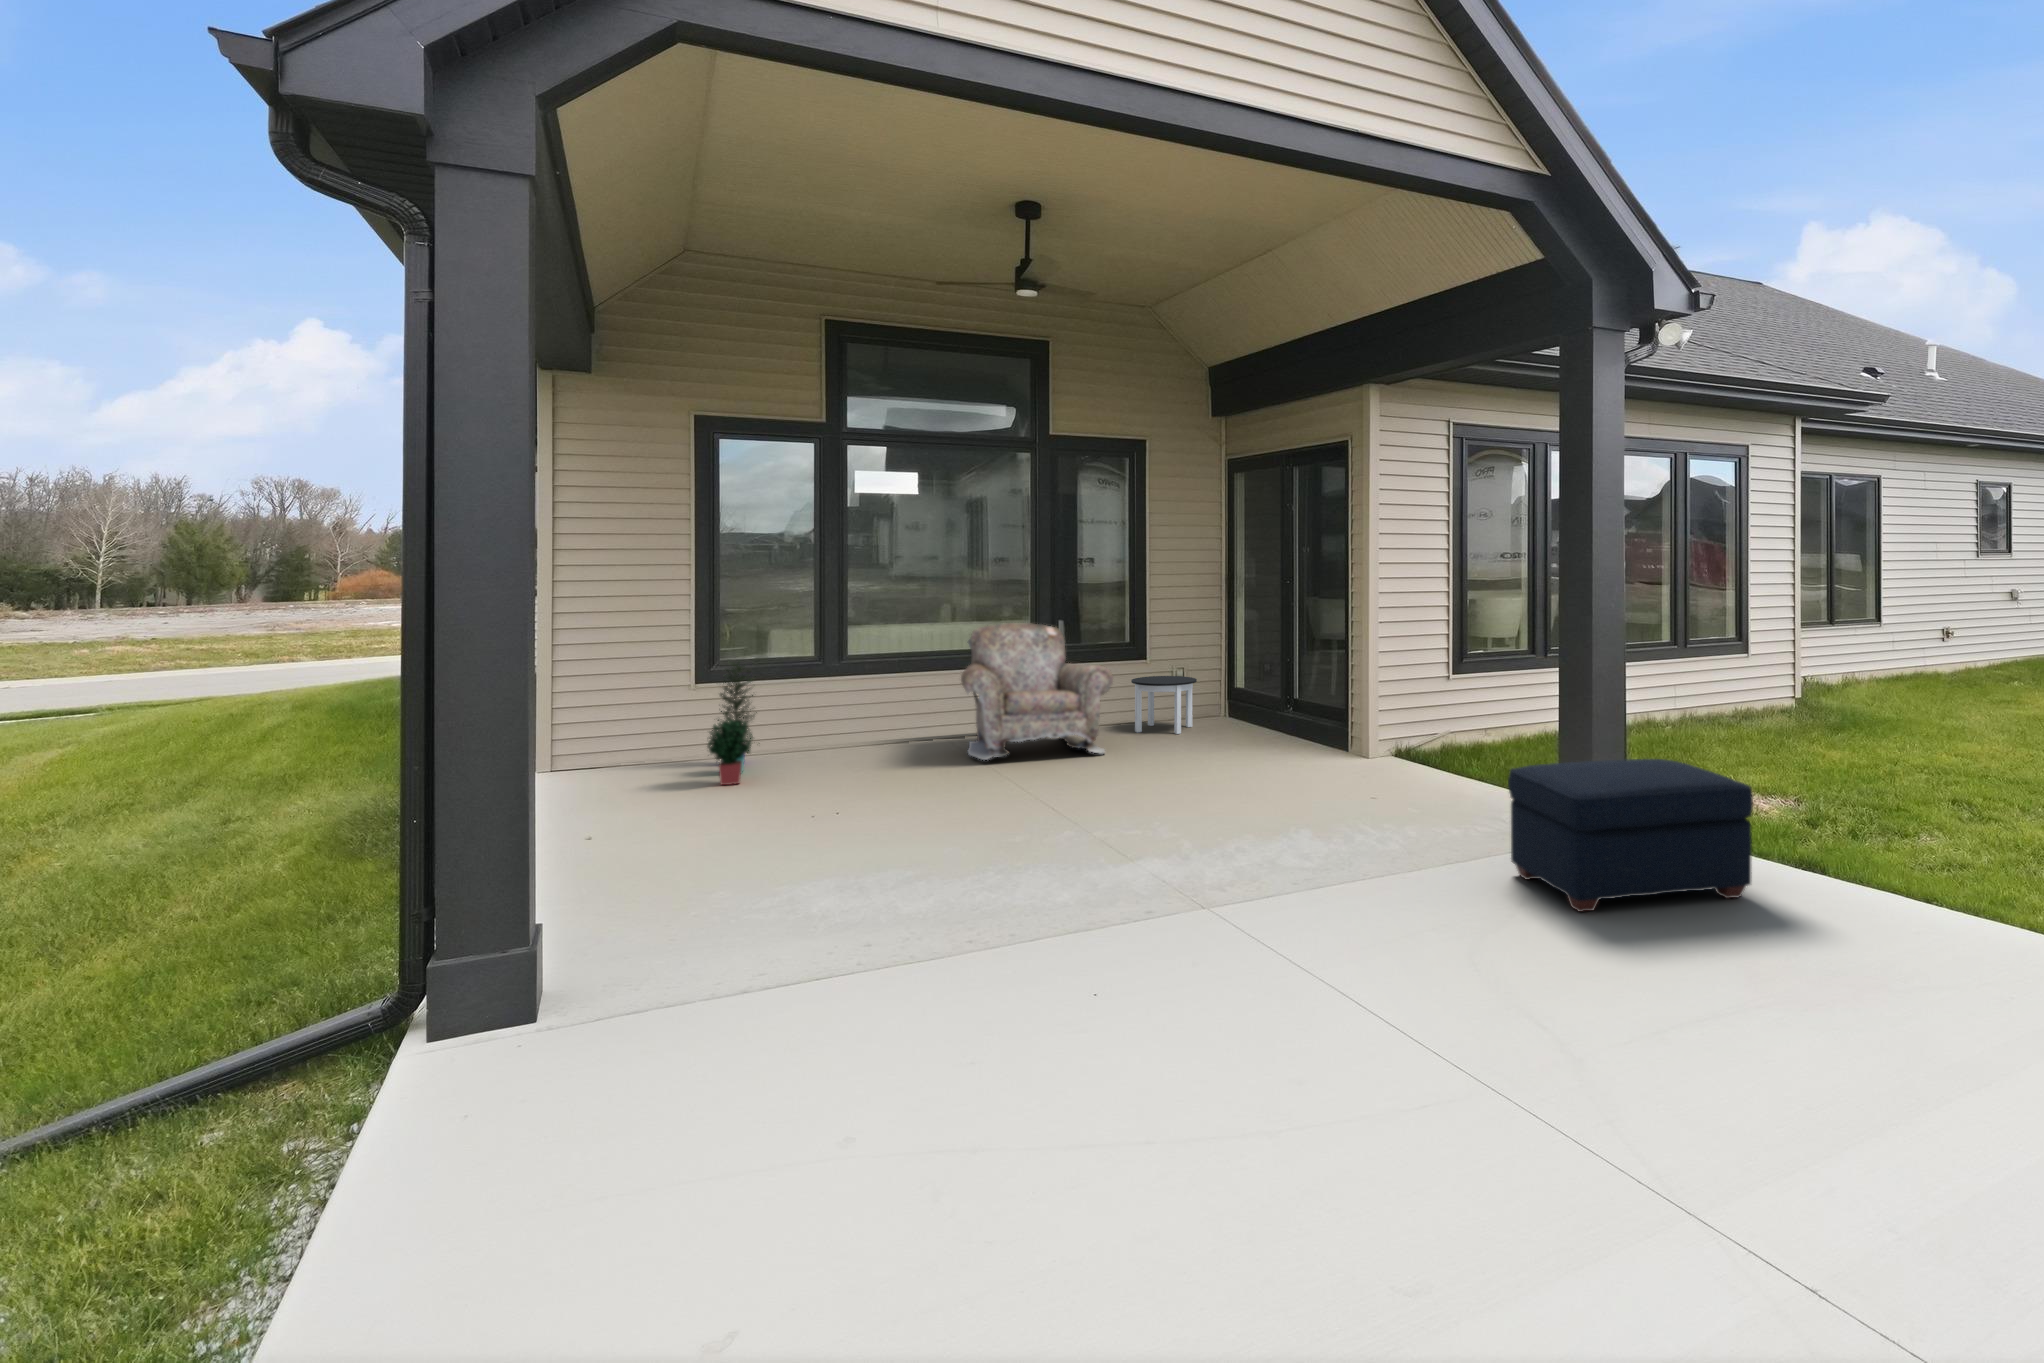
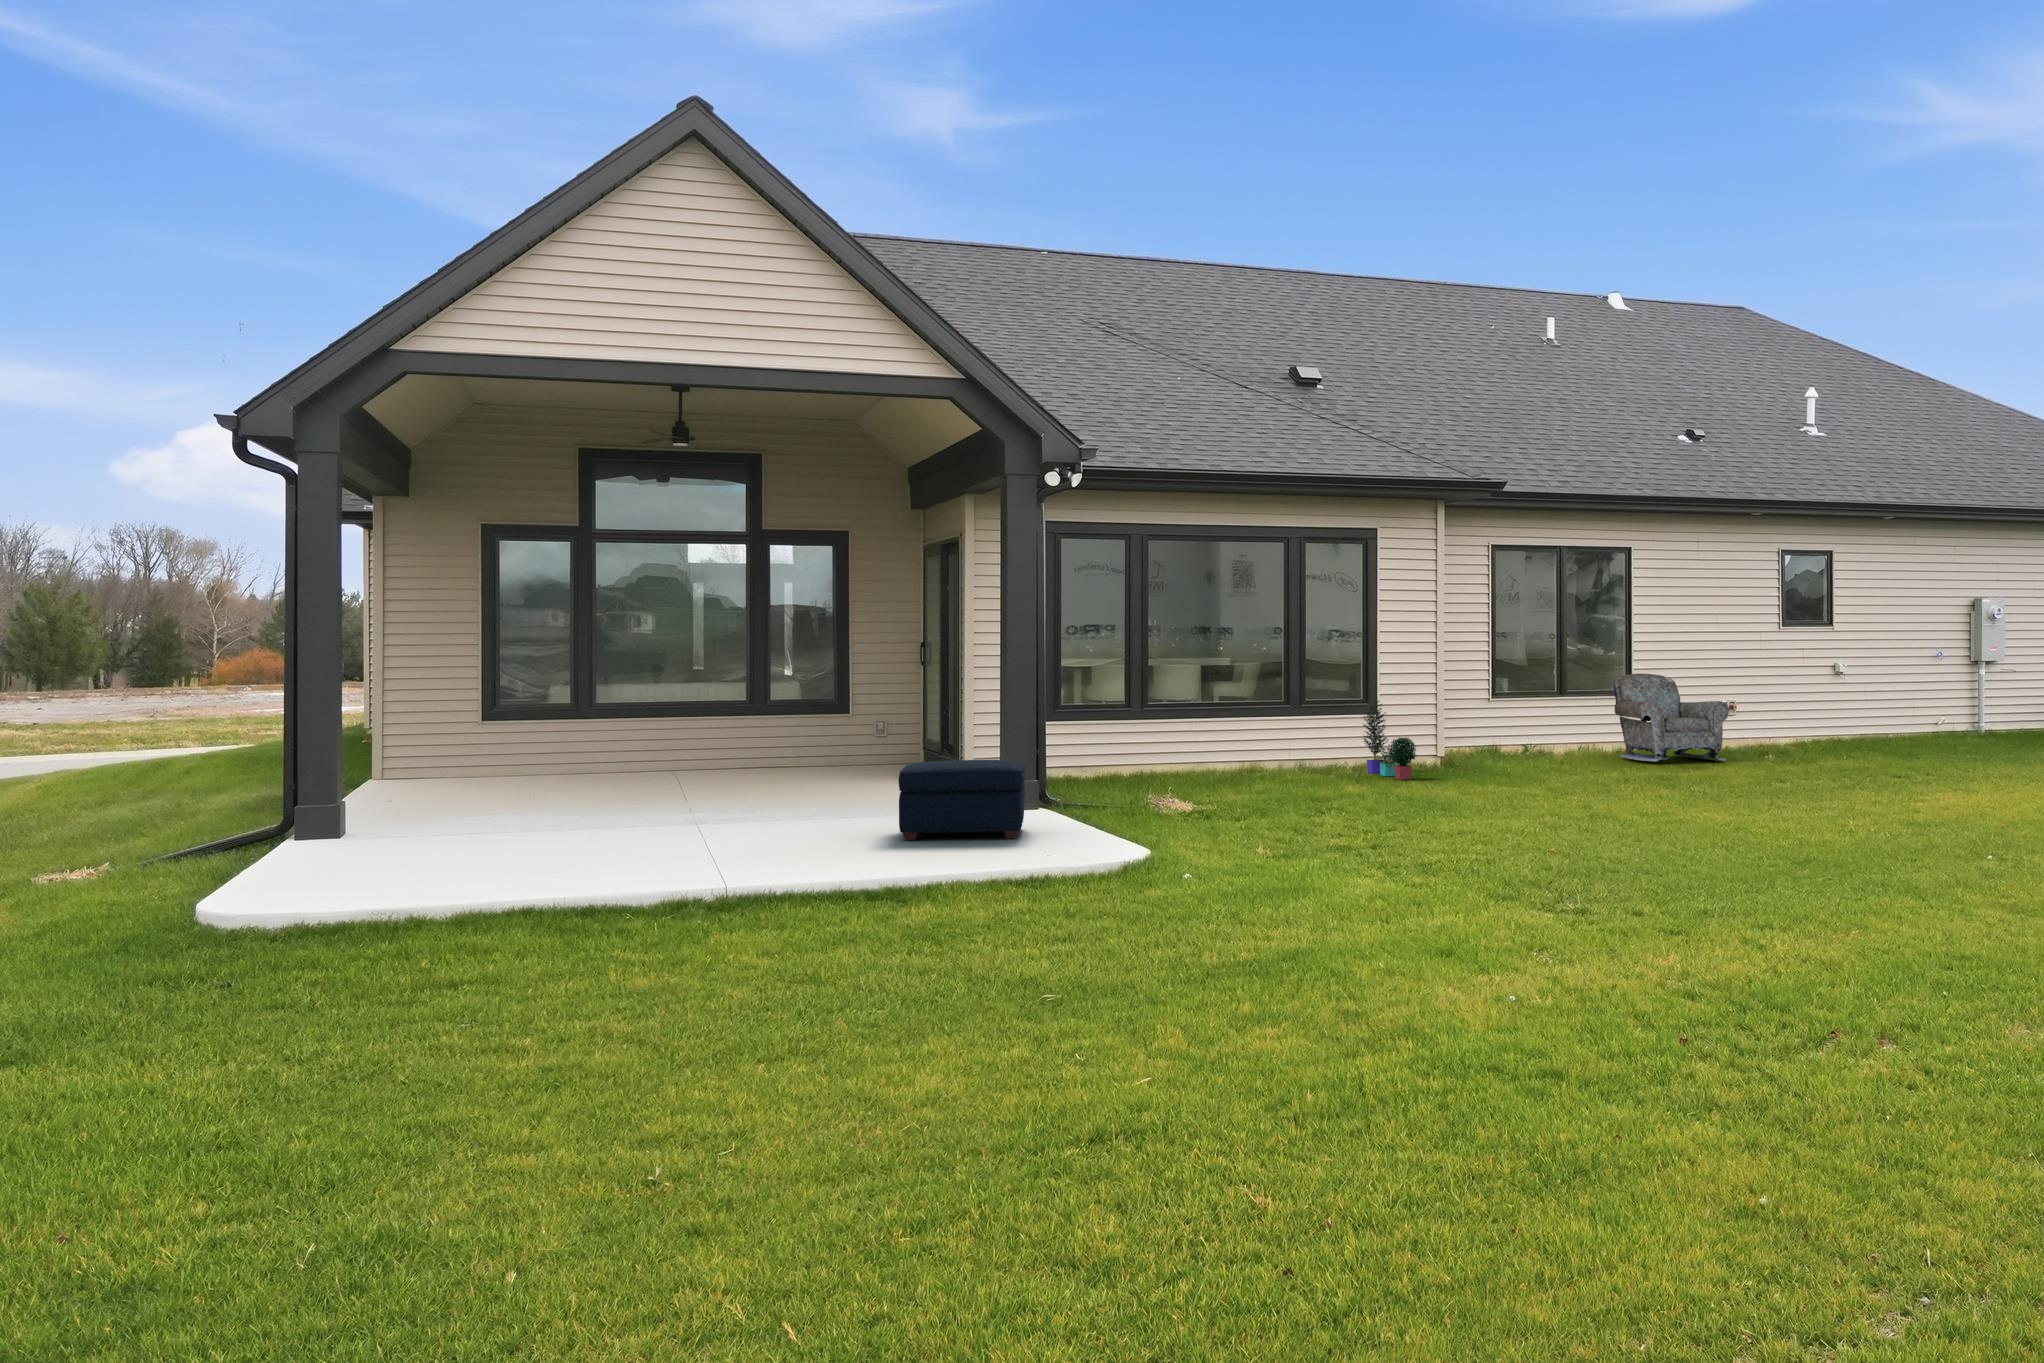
armchair: present [961,623,1113,760] -> present [1612,673,1729,761]
potted plant: present [708,662,757,785] -> present [1363,701,1417,780]
round table: present [1131,676,1197,734] -> none [827,731,883,777]

